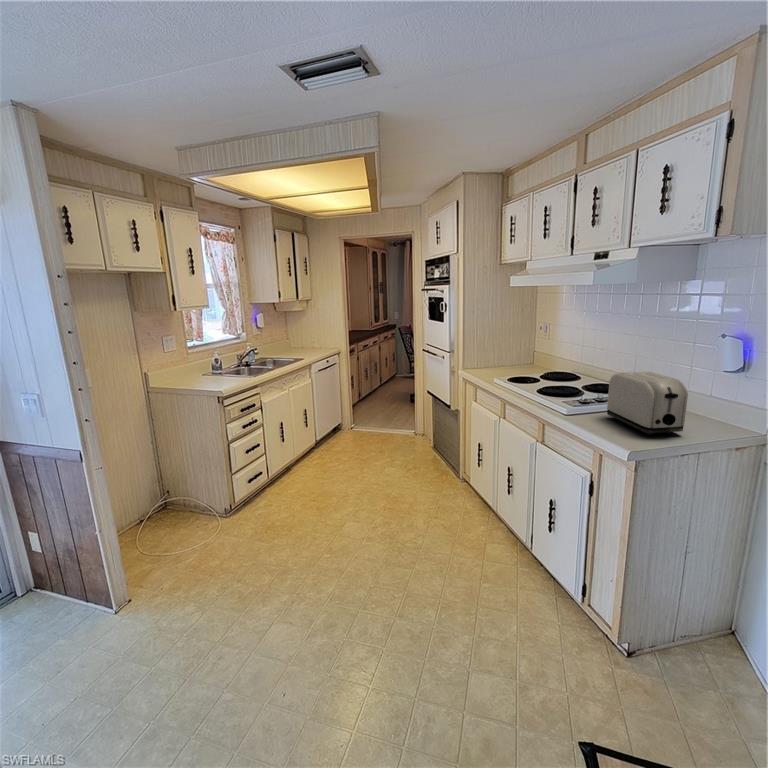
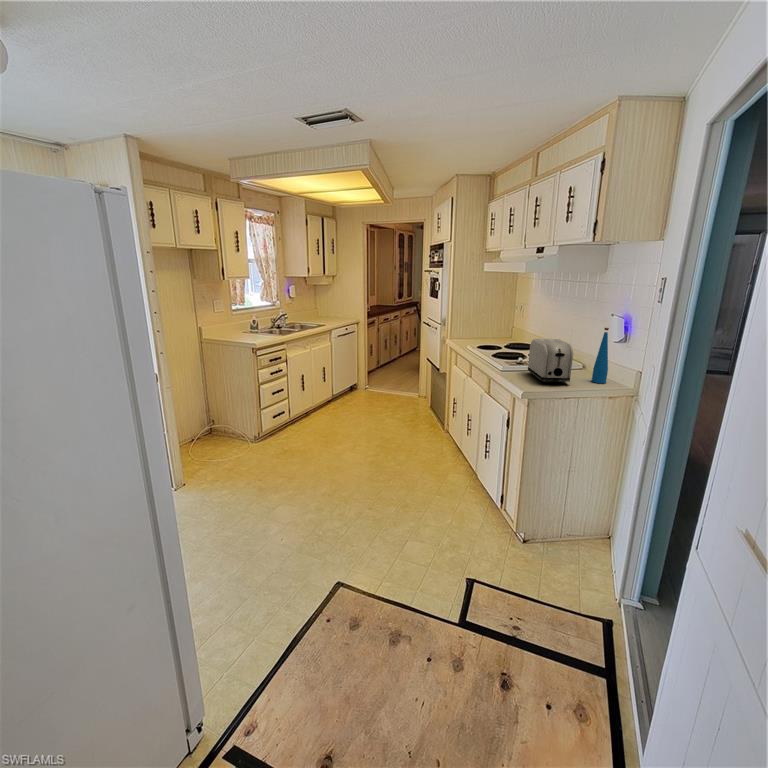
bottle: none [702,355,727,430] -> present [592,328,609,383]

